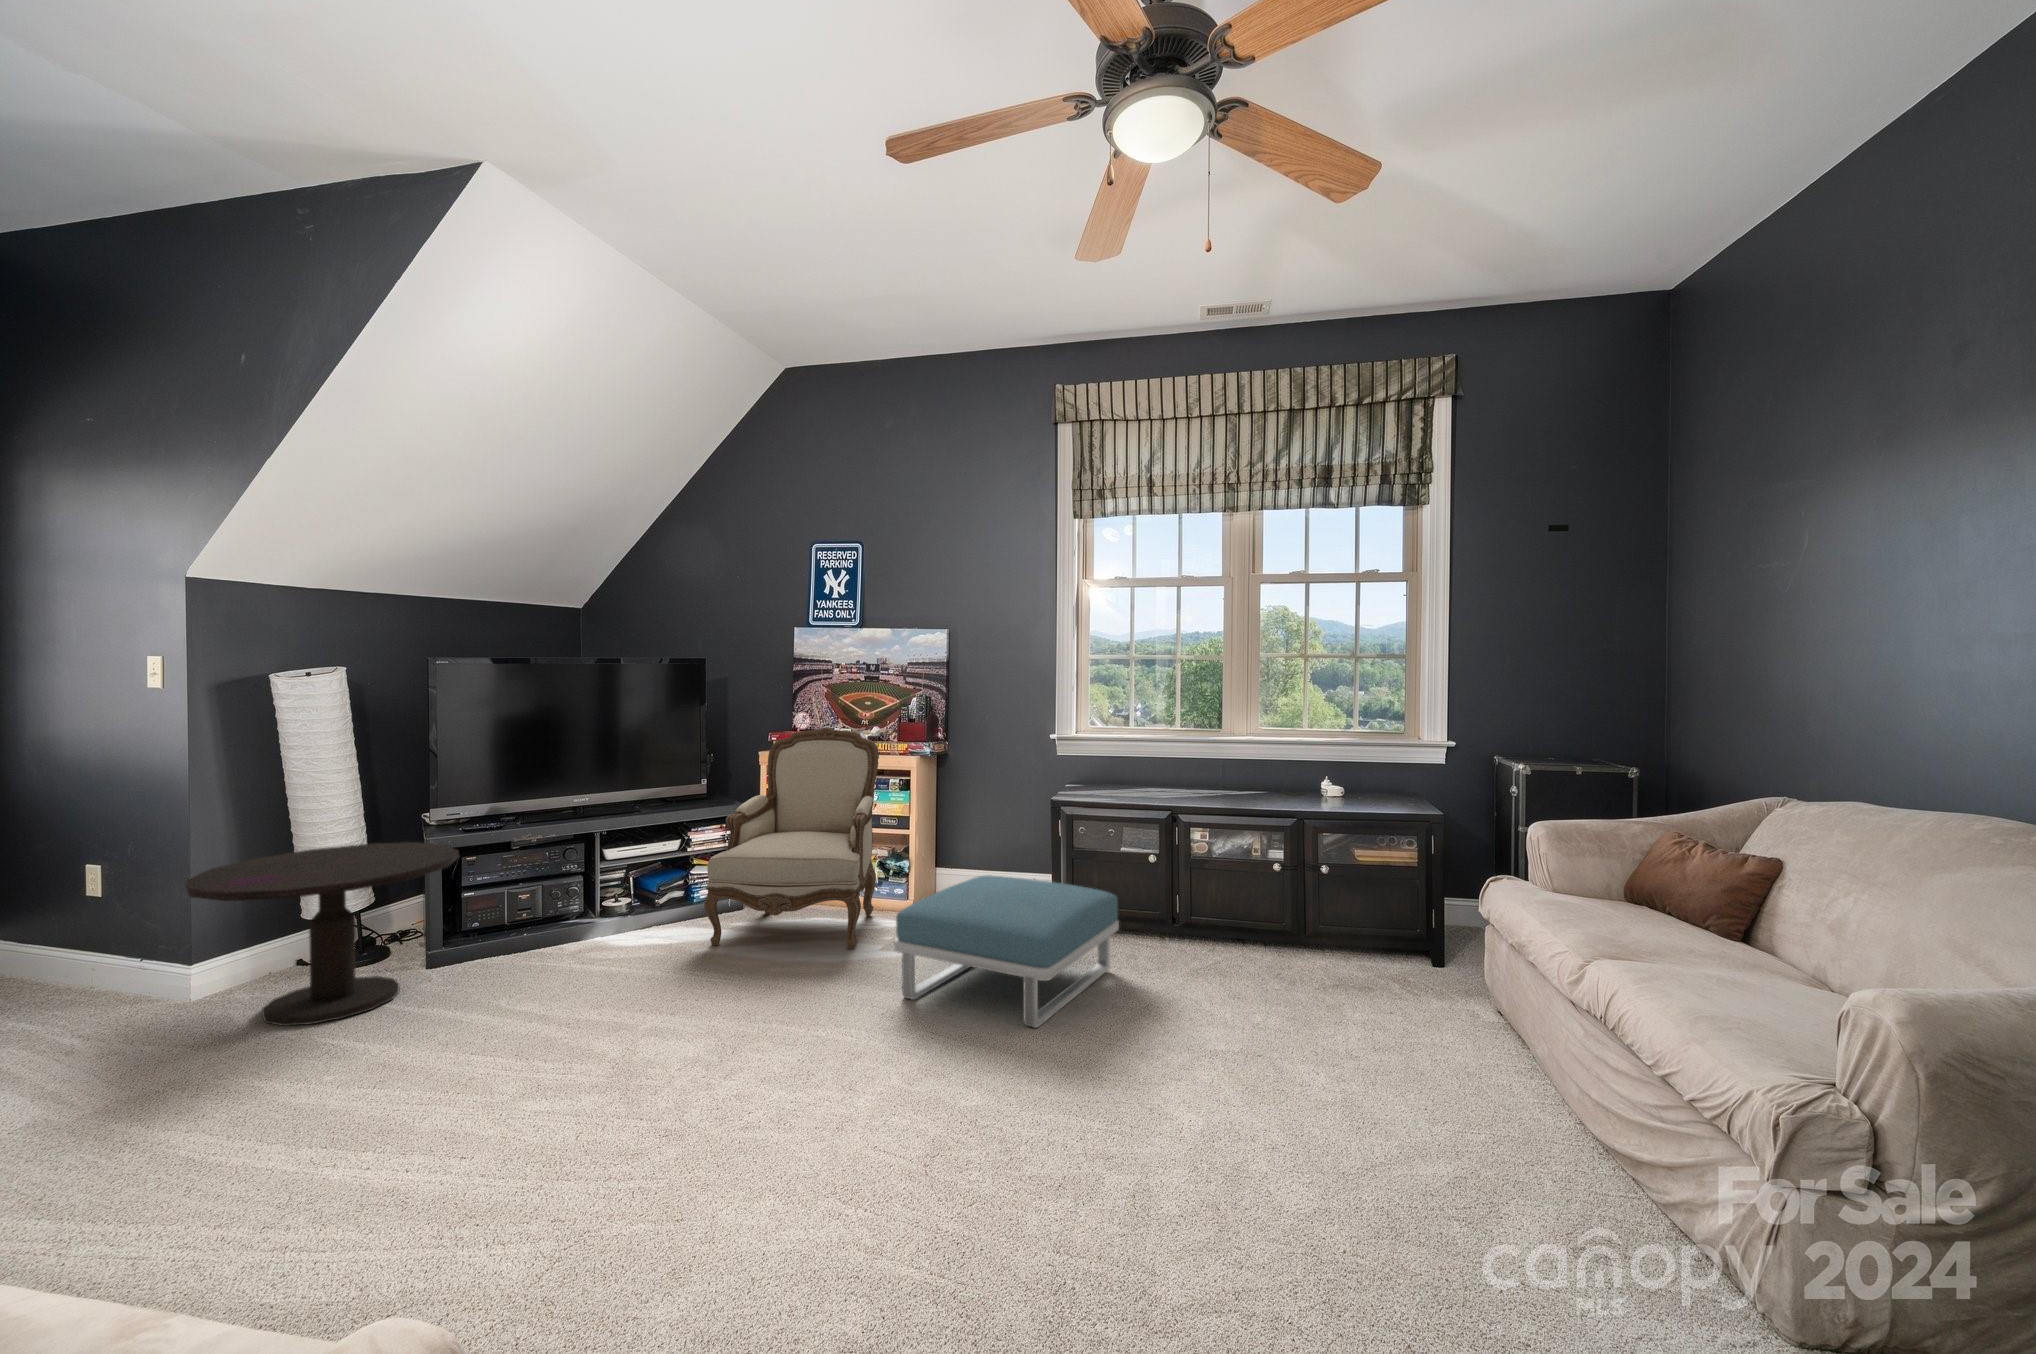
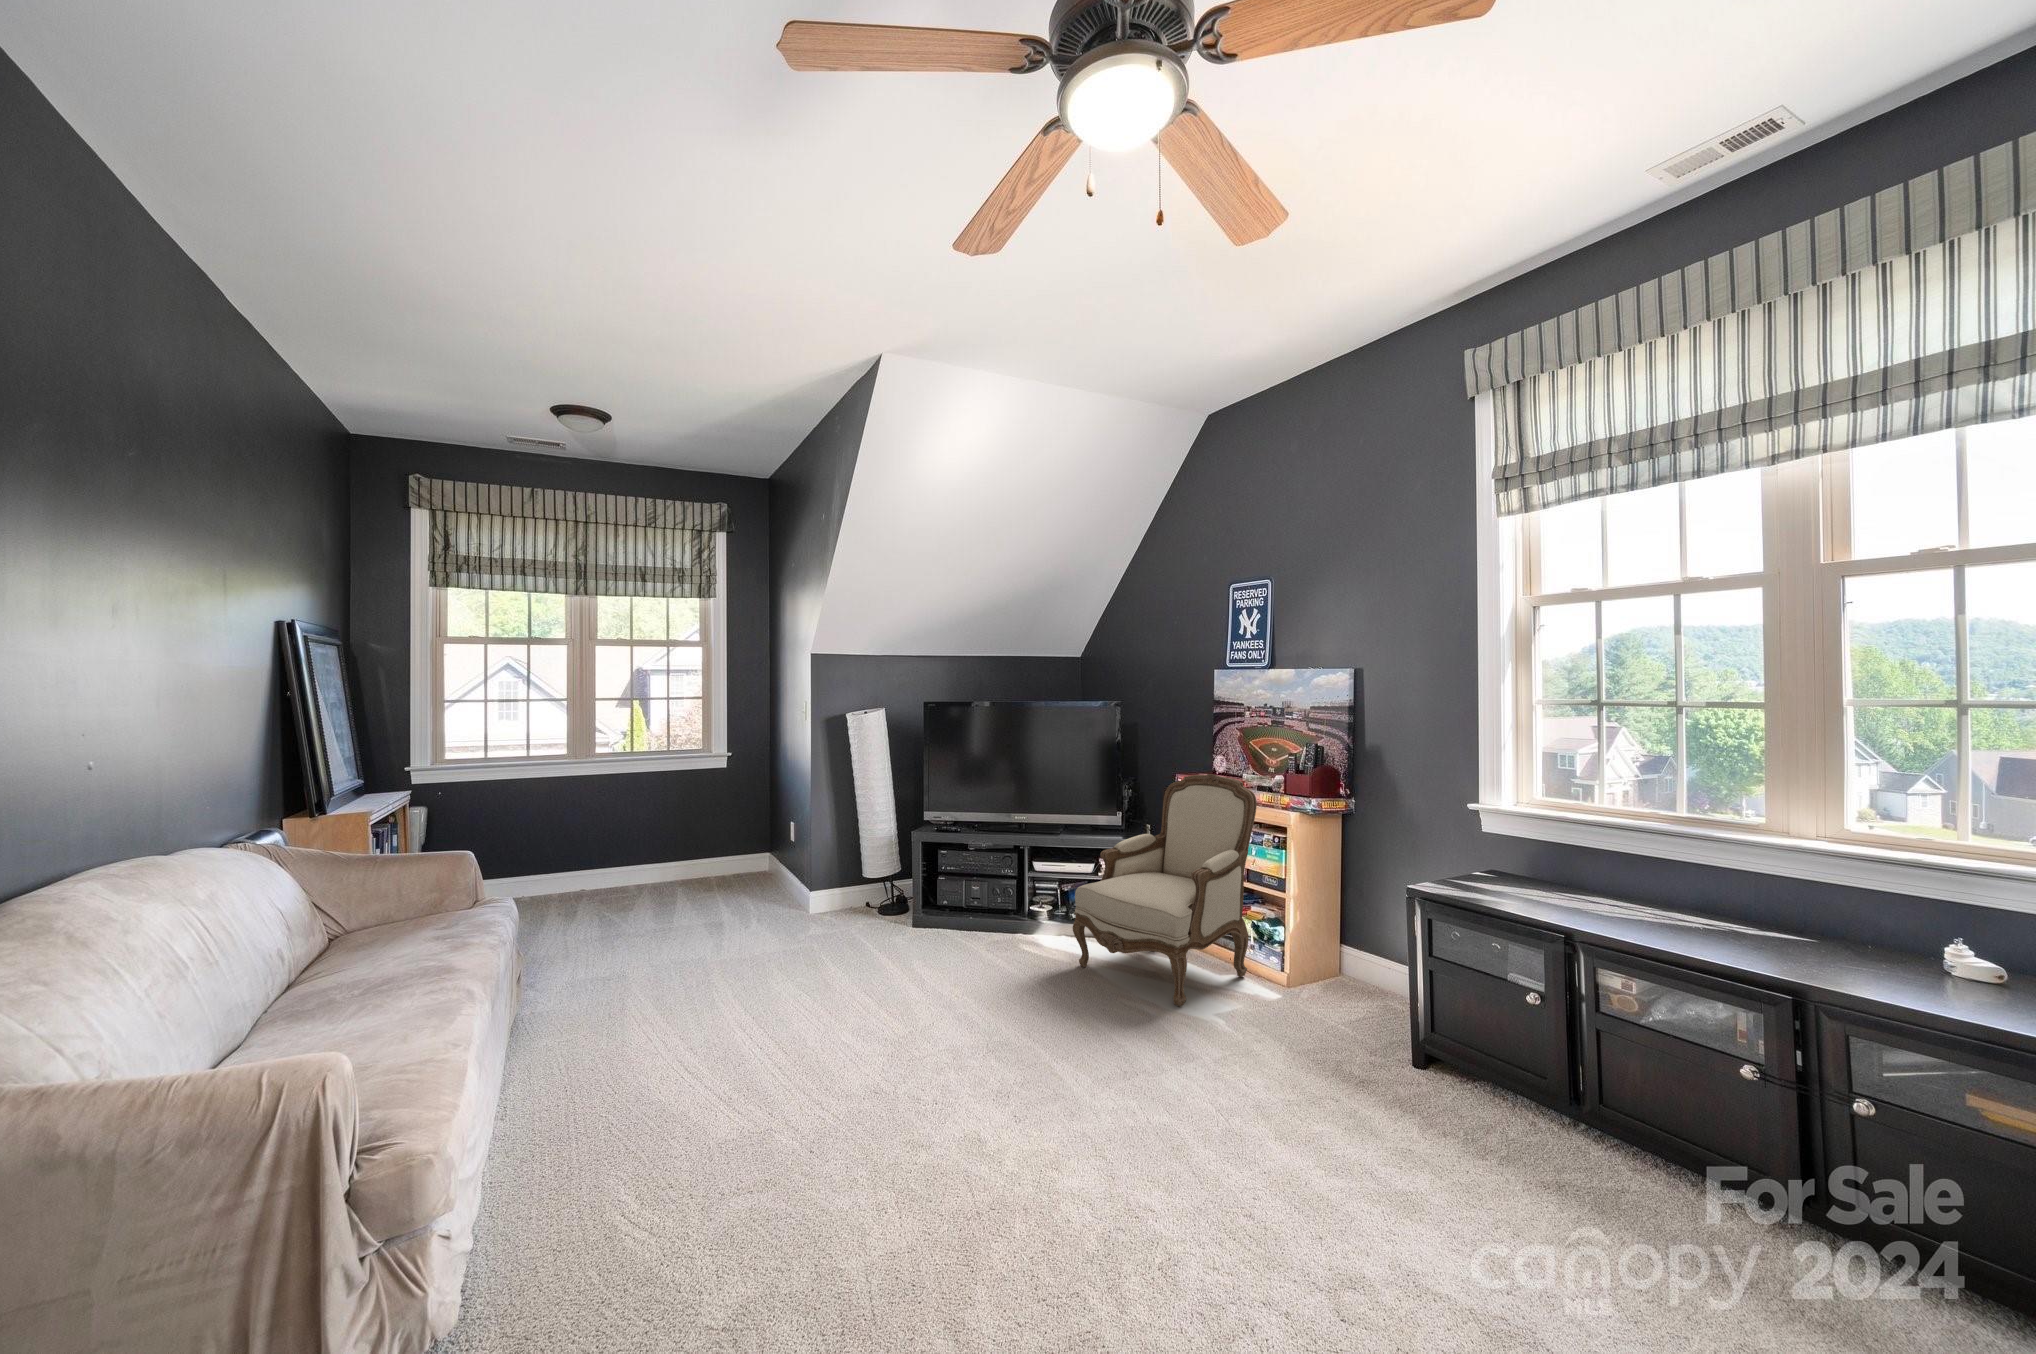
side table: present [185,842,459,1026] -> none [772,834,915,952]
footstool: present [894,875,1119,1028] -> none [1145,966,1428,1168]

